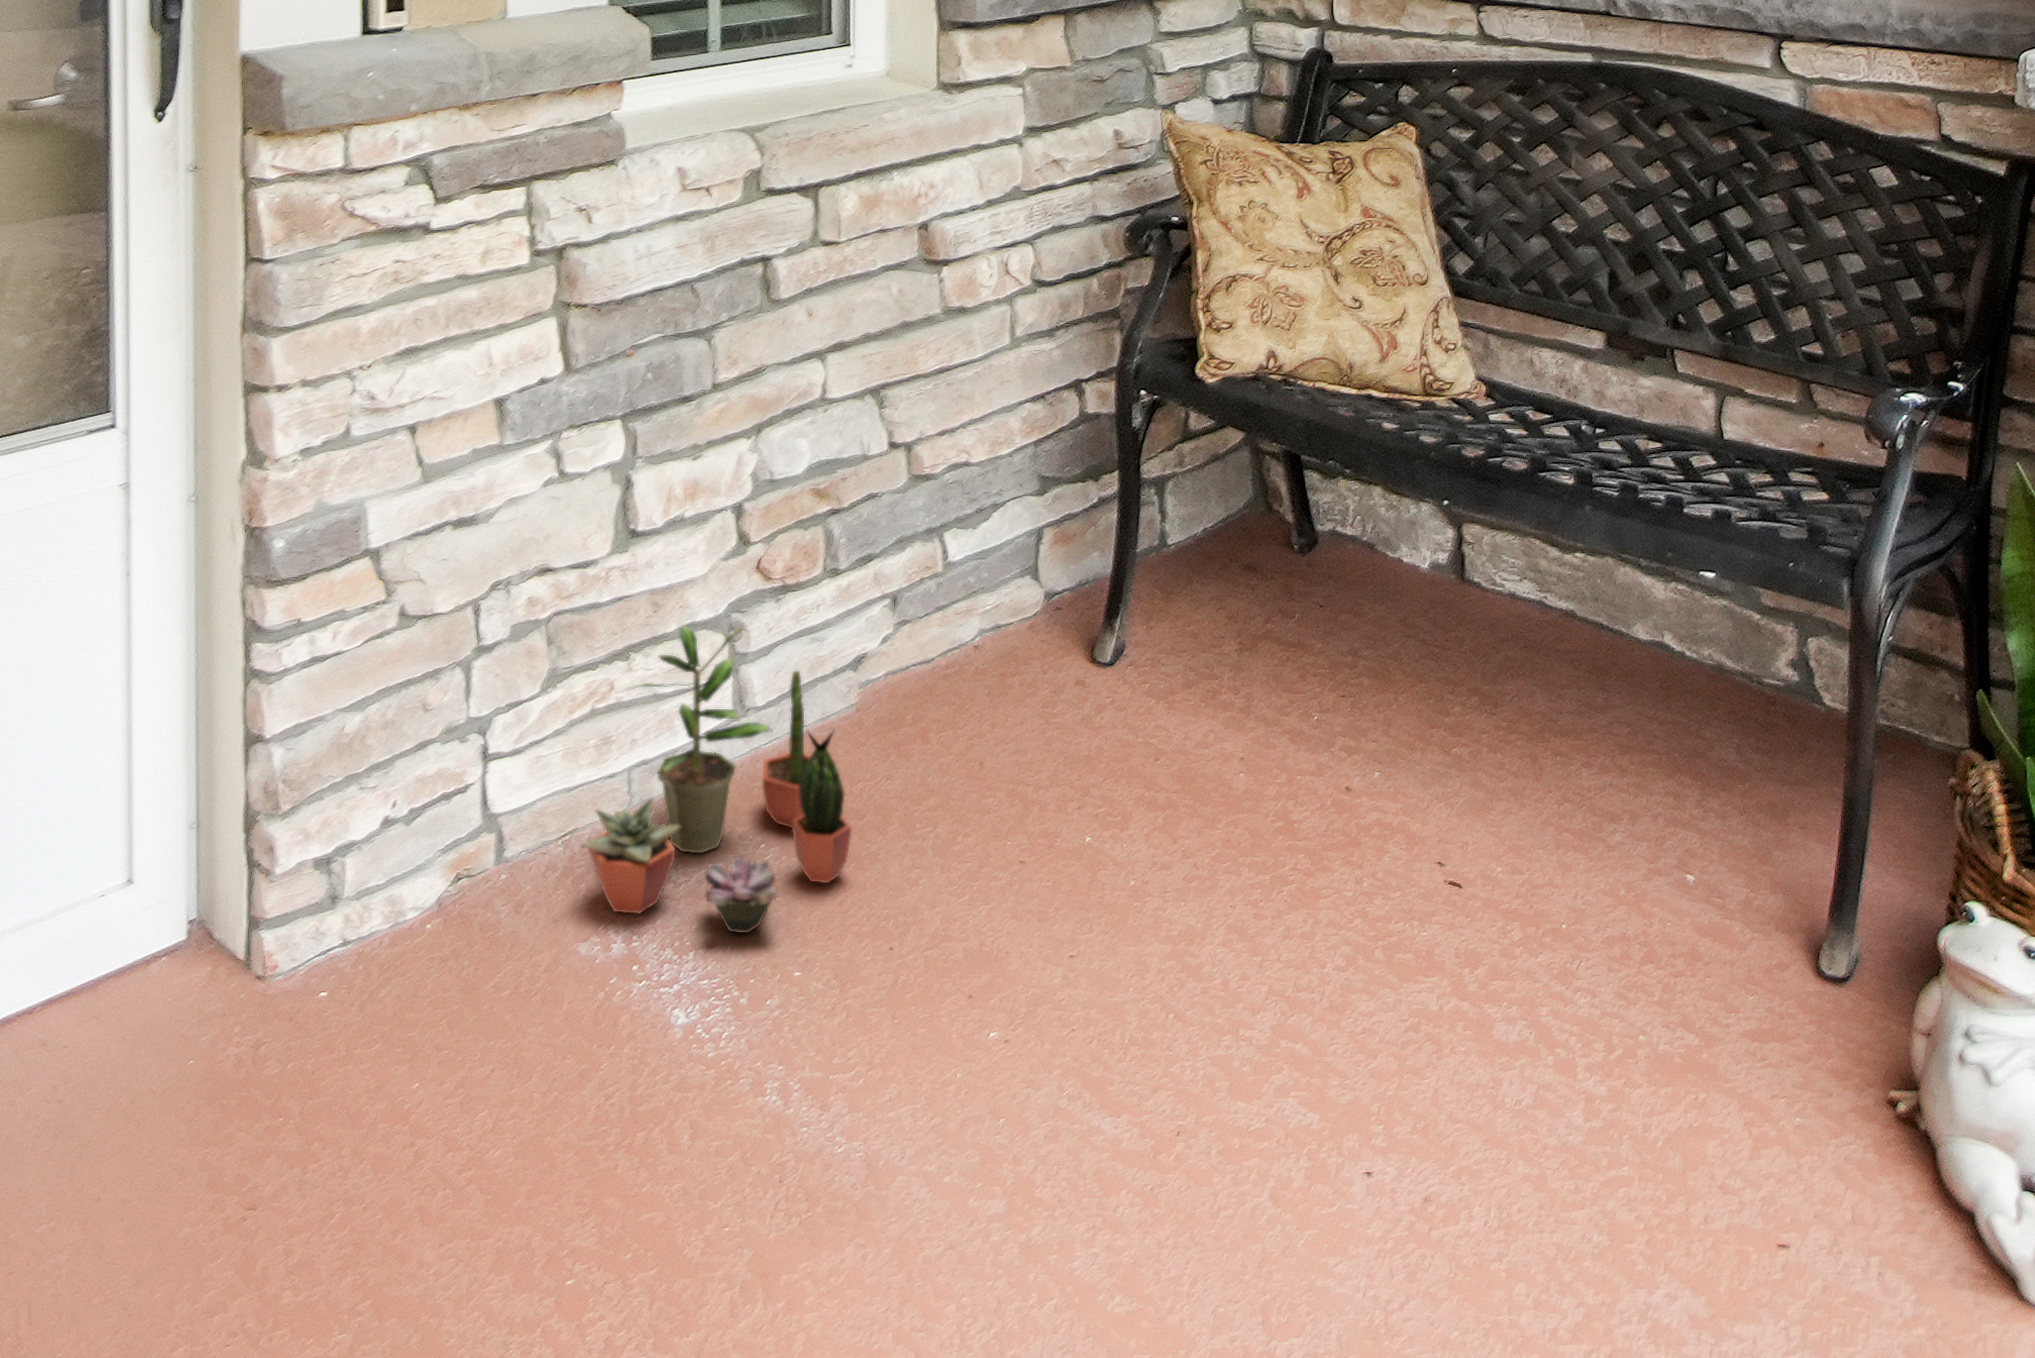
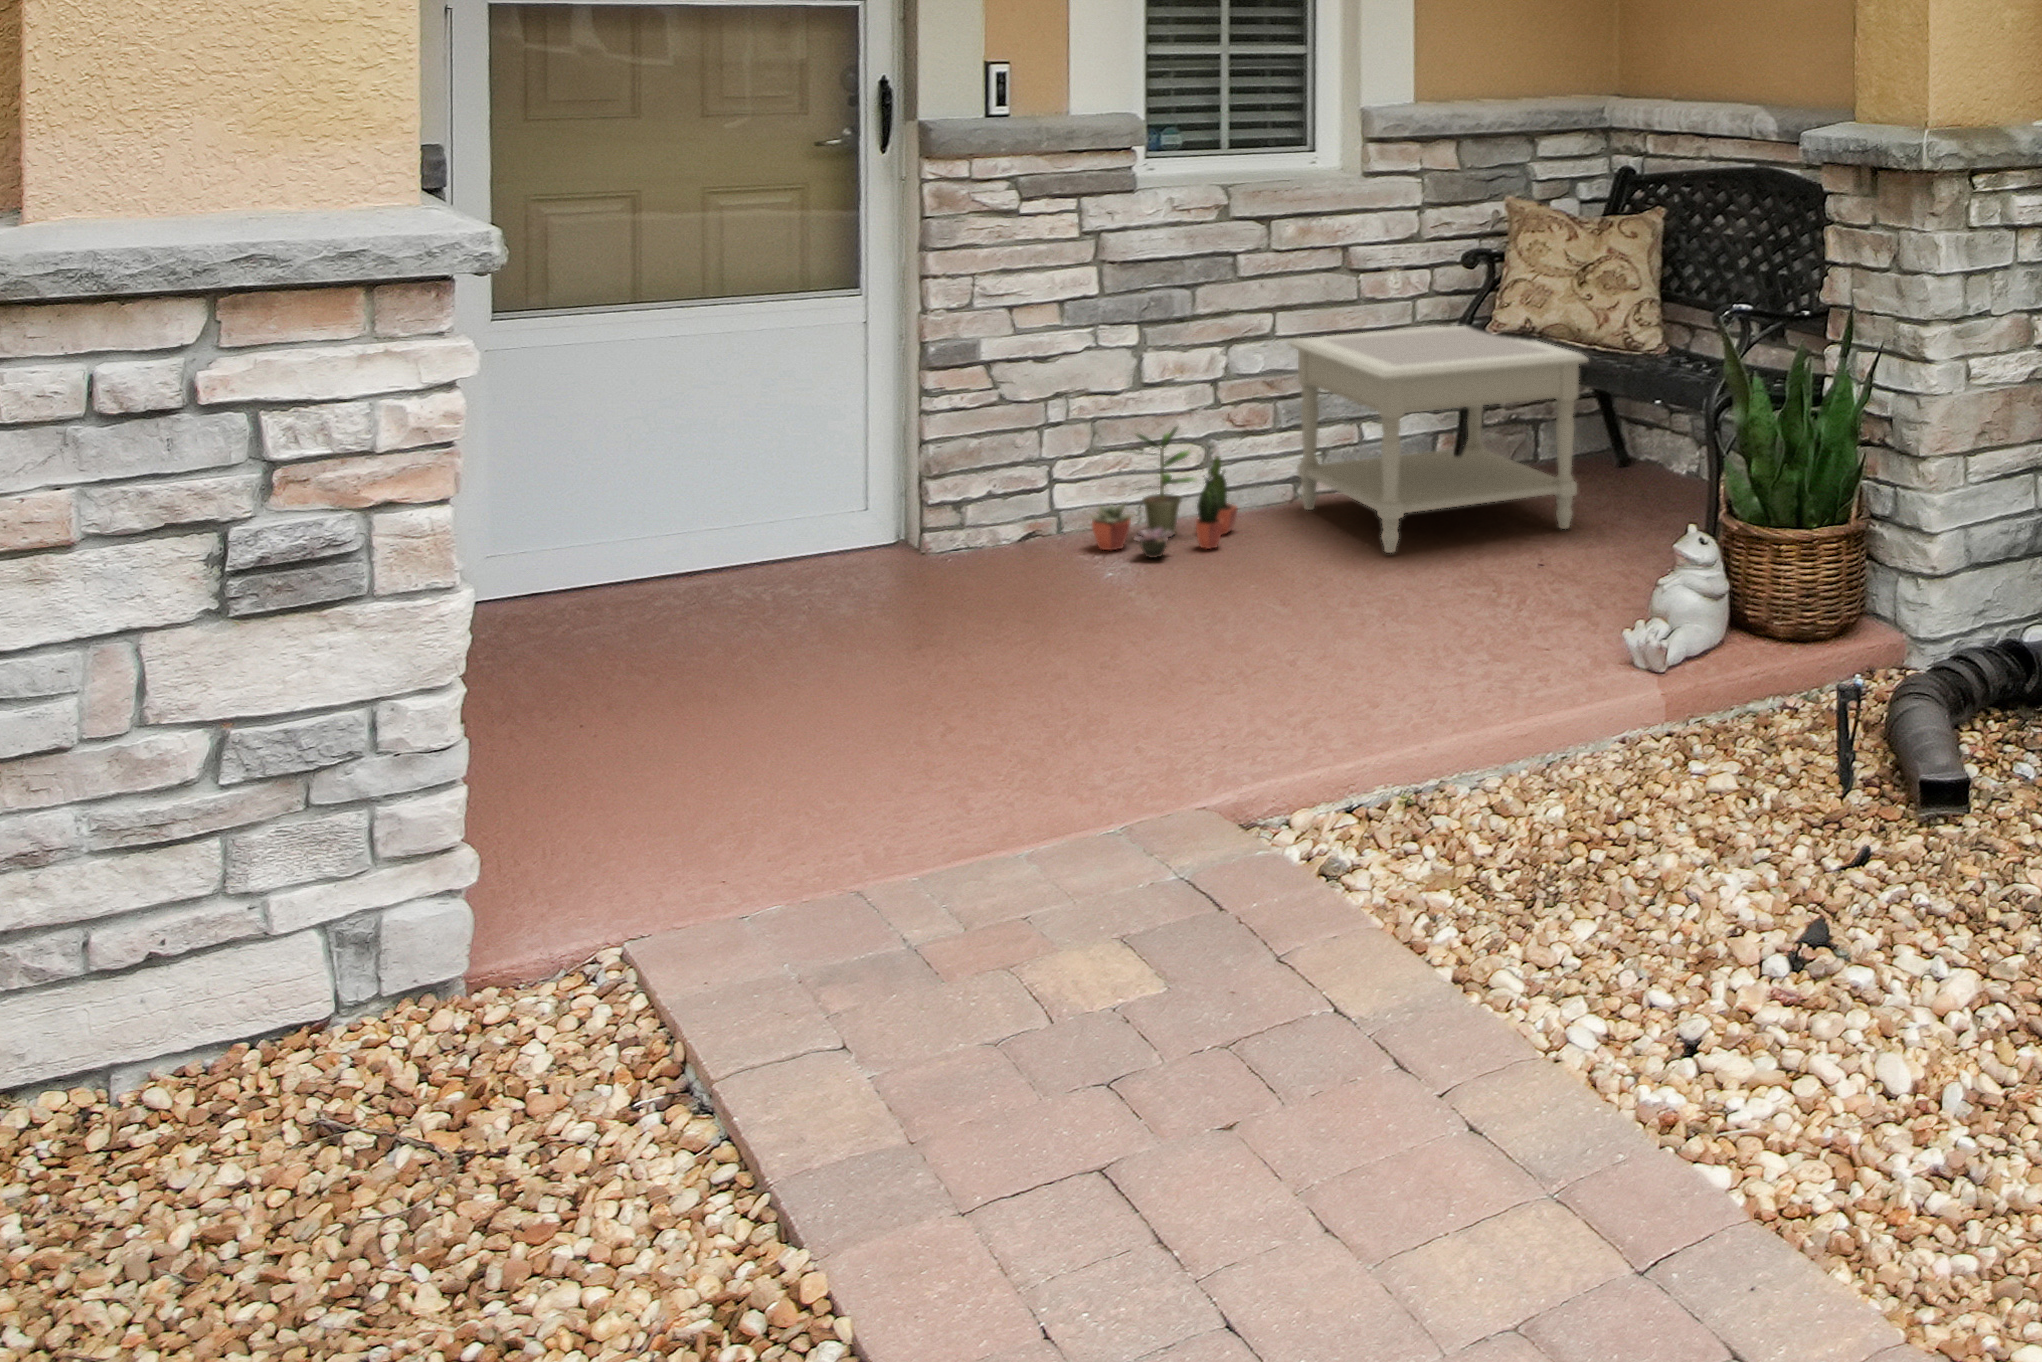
side table: none [855,335,1435,857] -> present [1289,326,1588,553]

